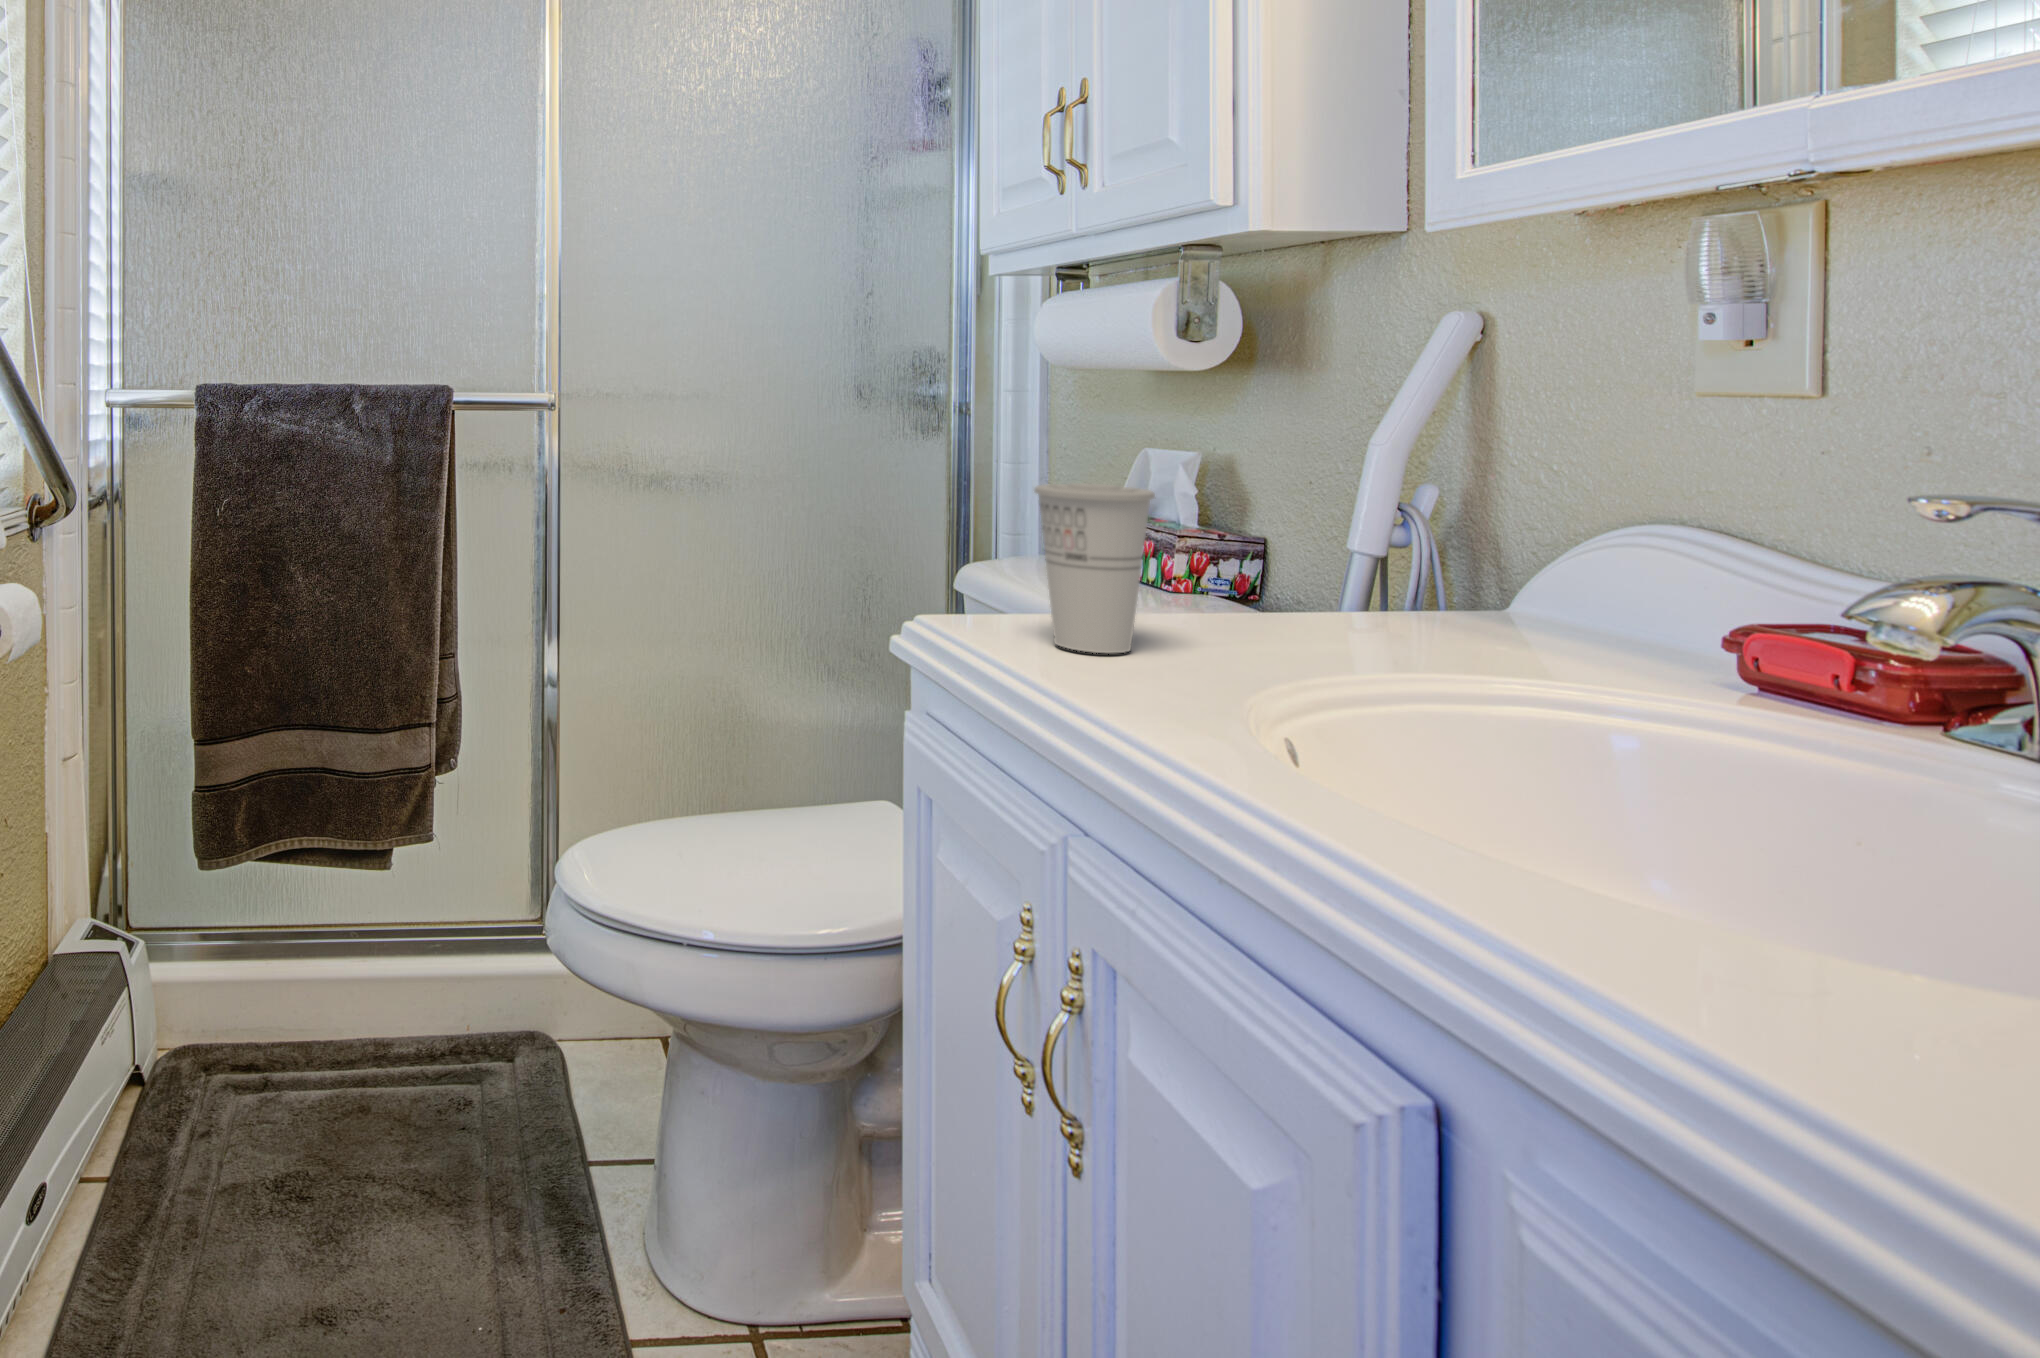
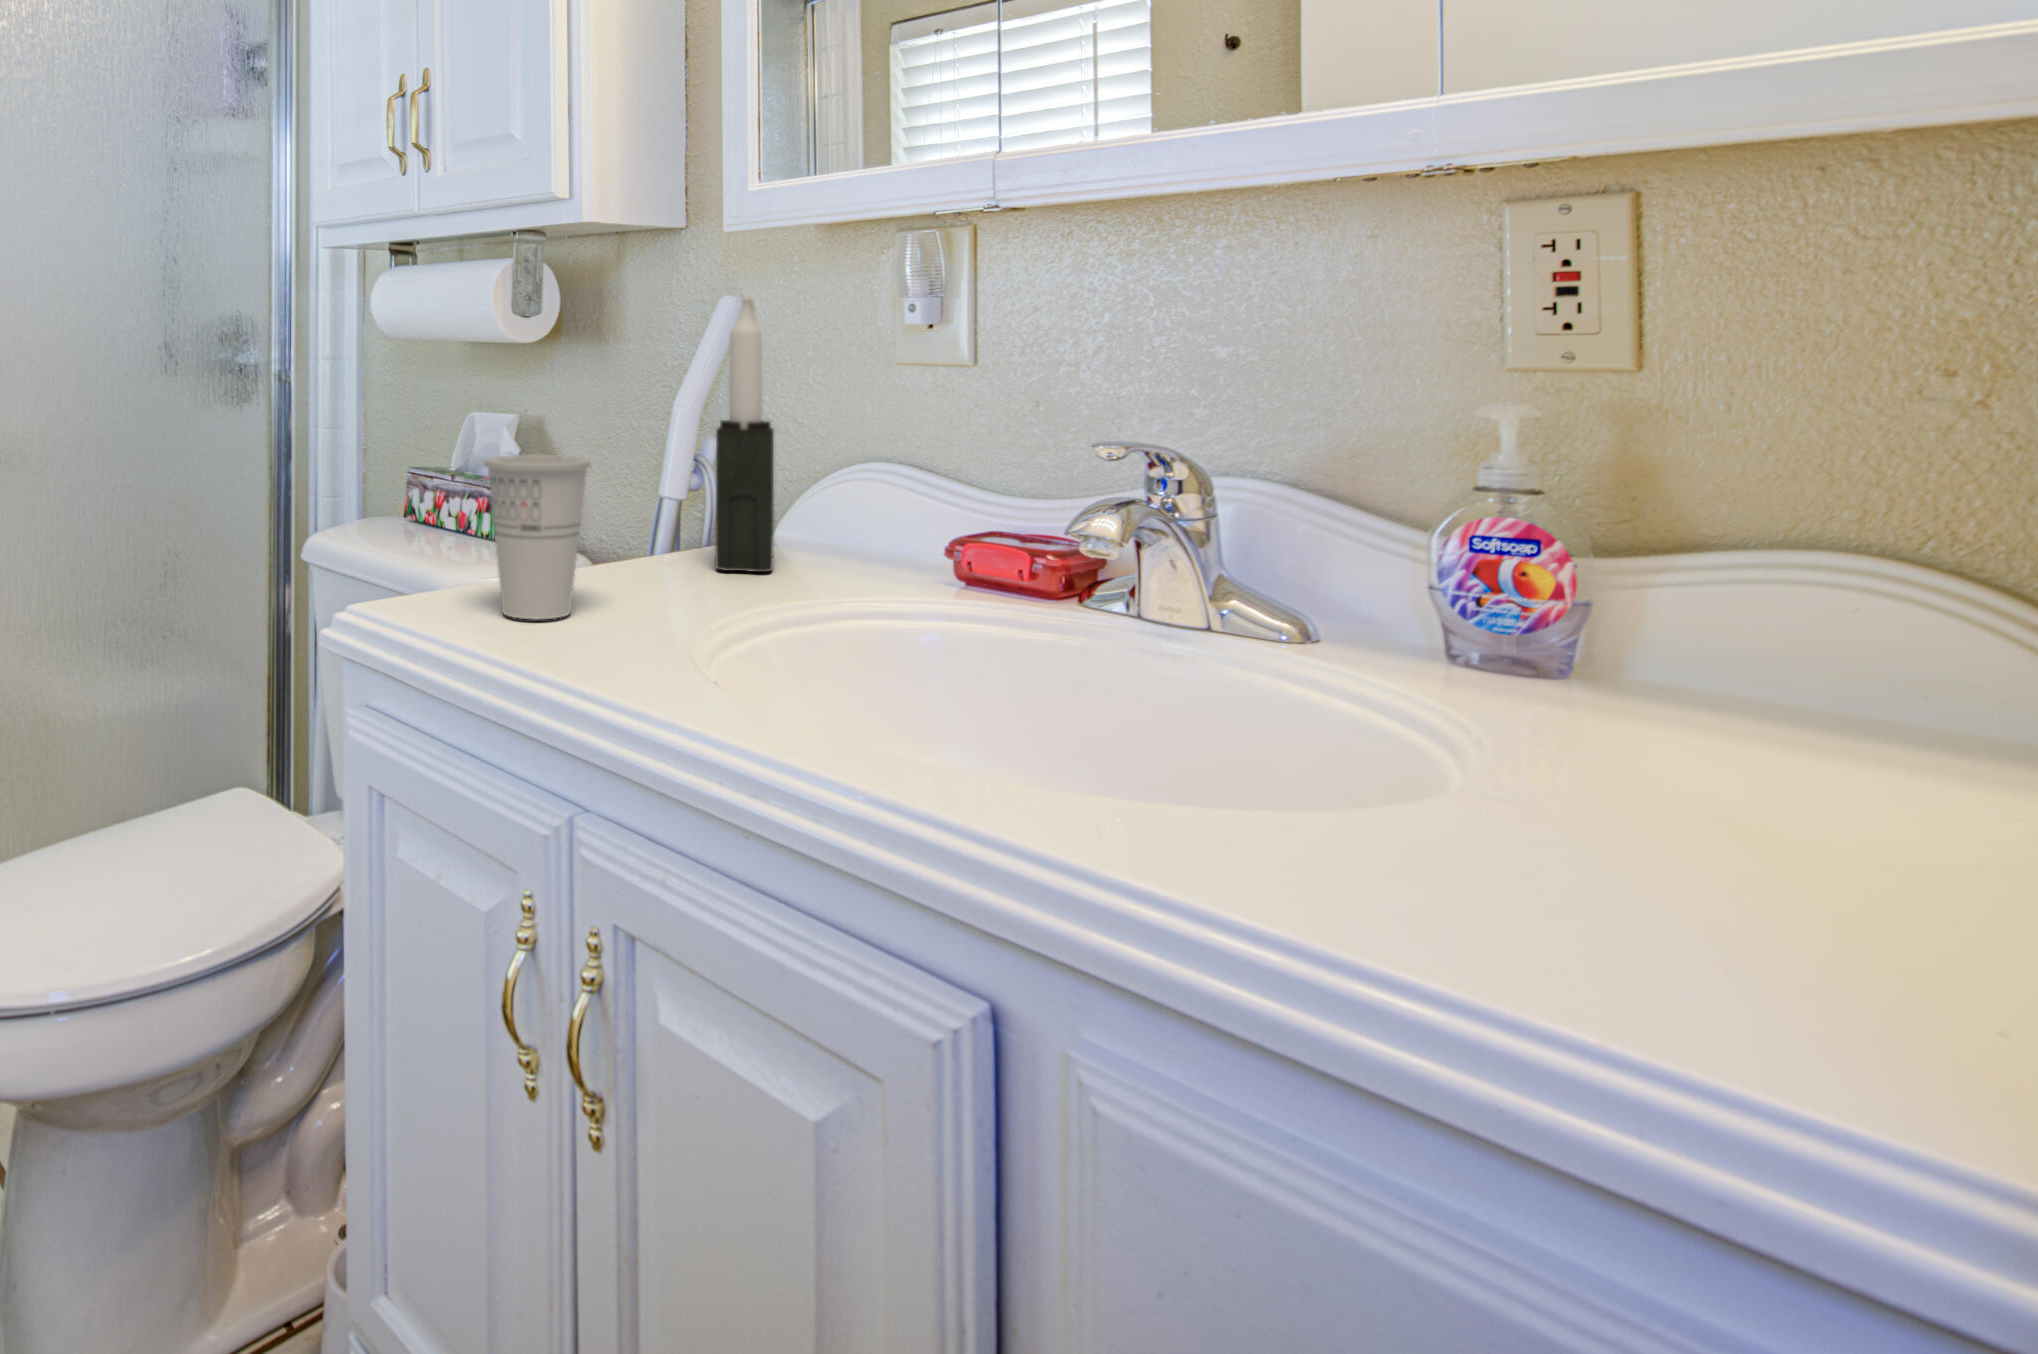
candle: none [1365,314,1455,646] -> present [715,295,774,572]

